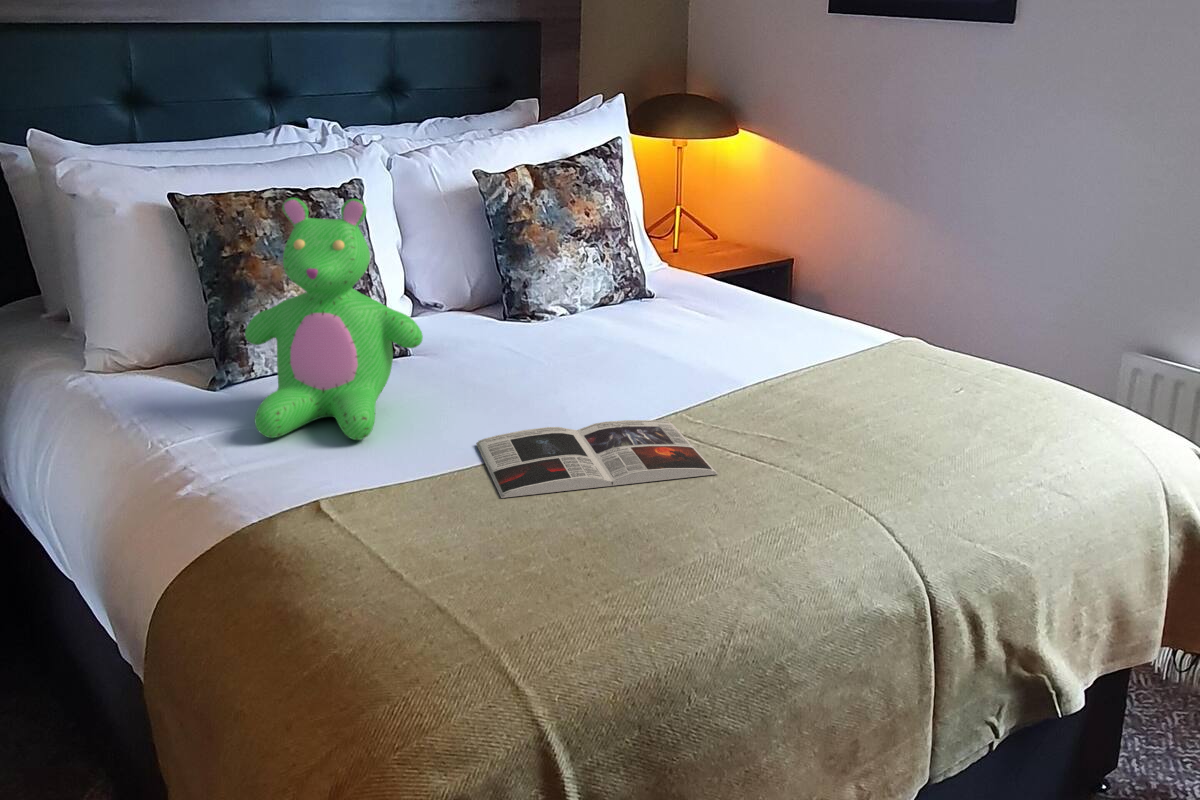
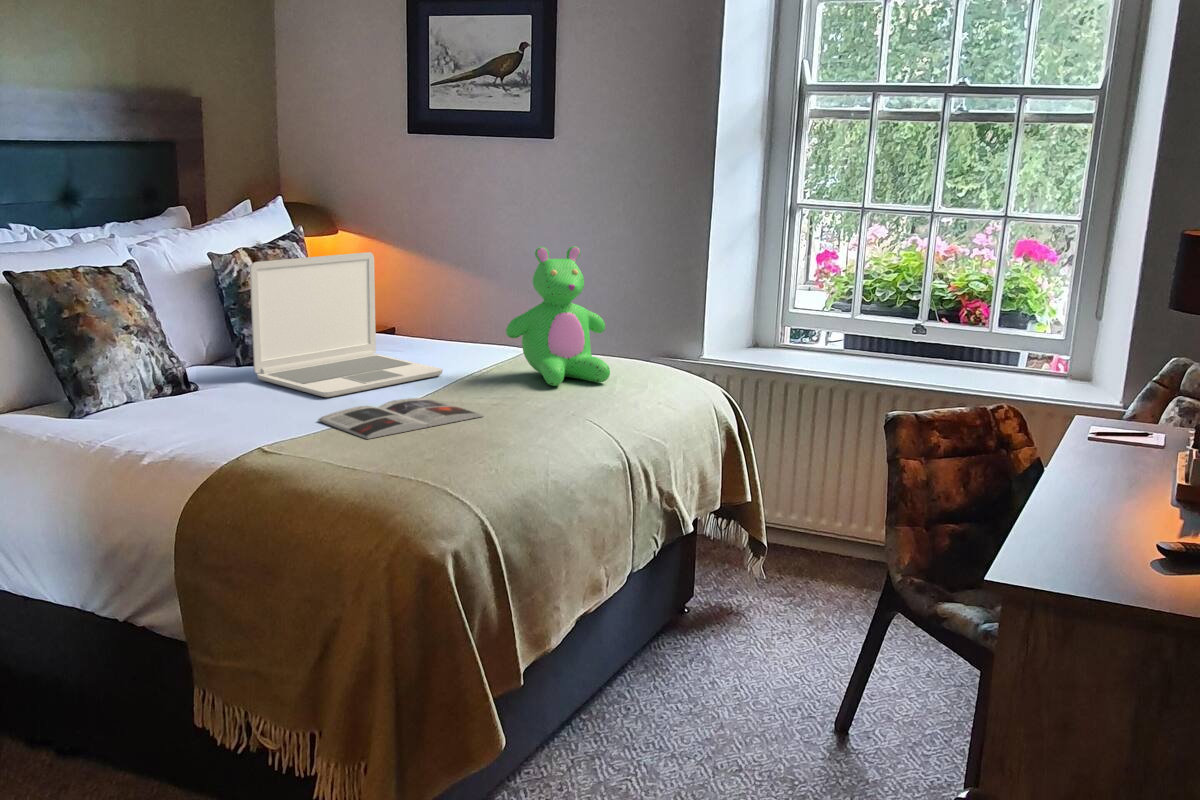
laptop: none [480,180,736,397] -> present [250,252,443,397]
teddy bear: present [245,198,423,440] -> present [506,246,610,386]

